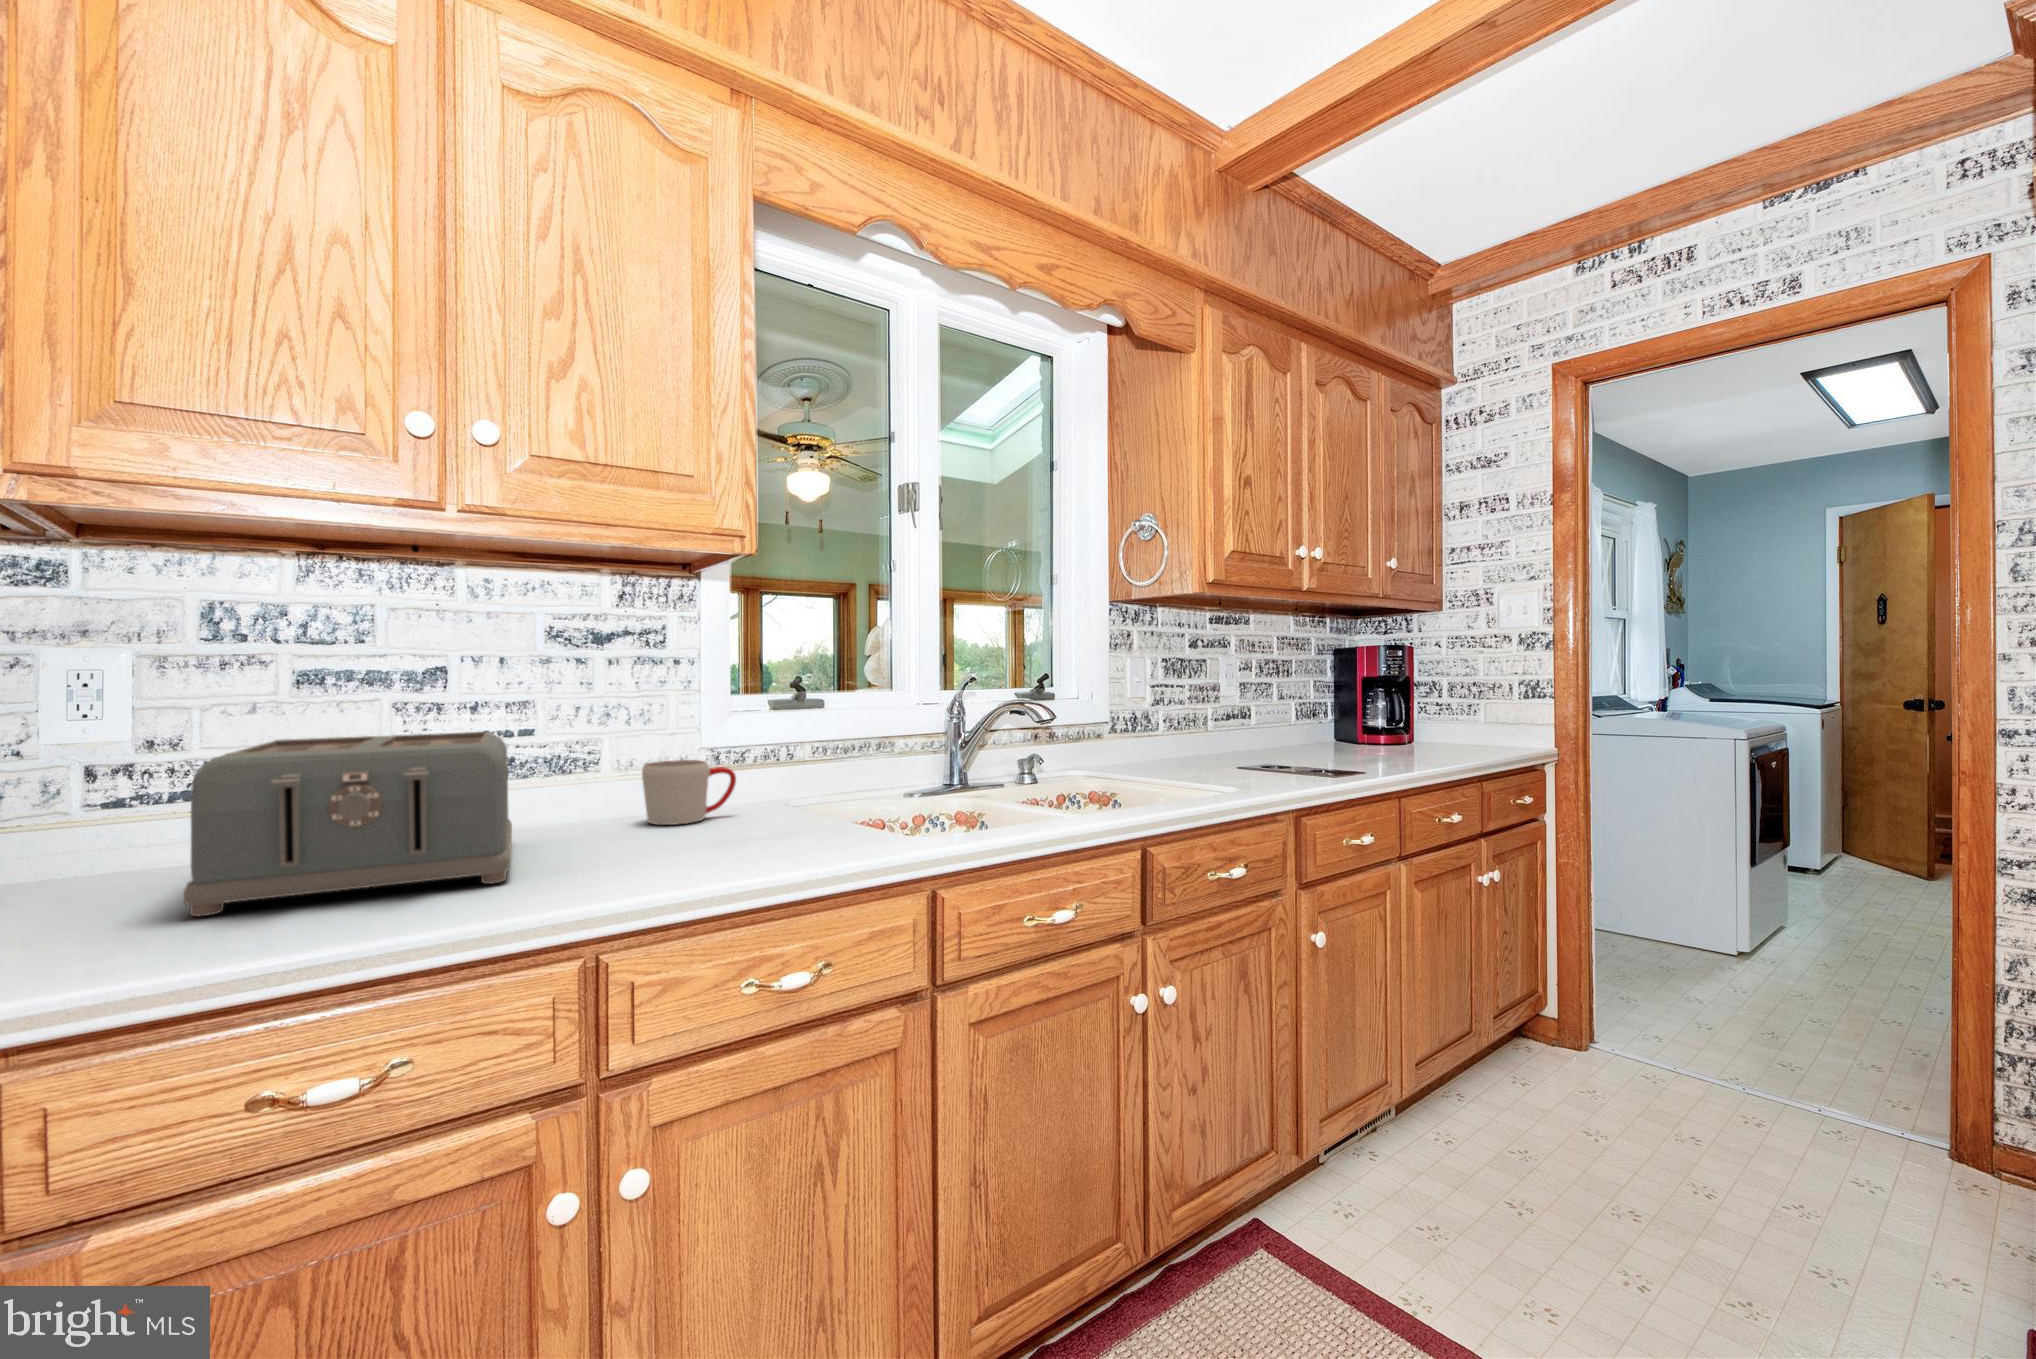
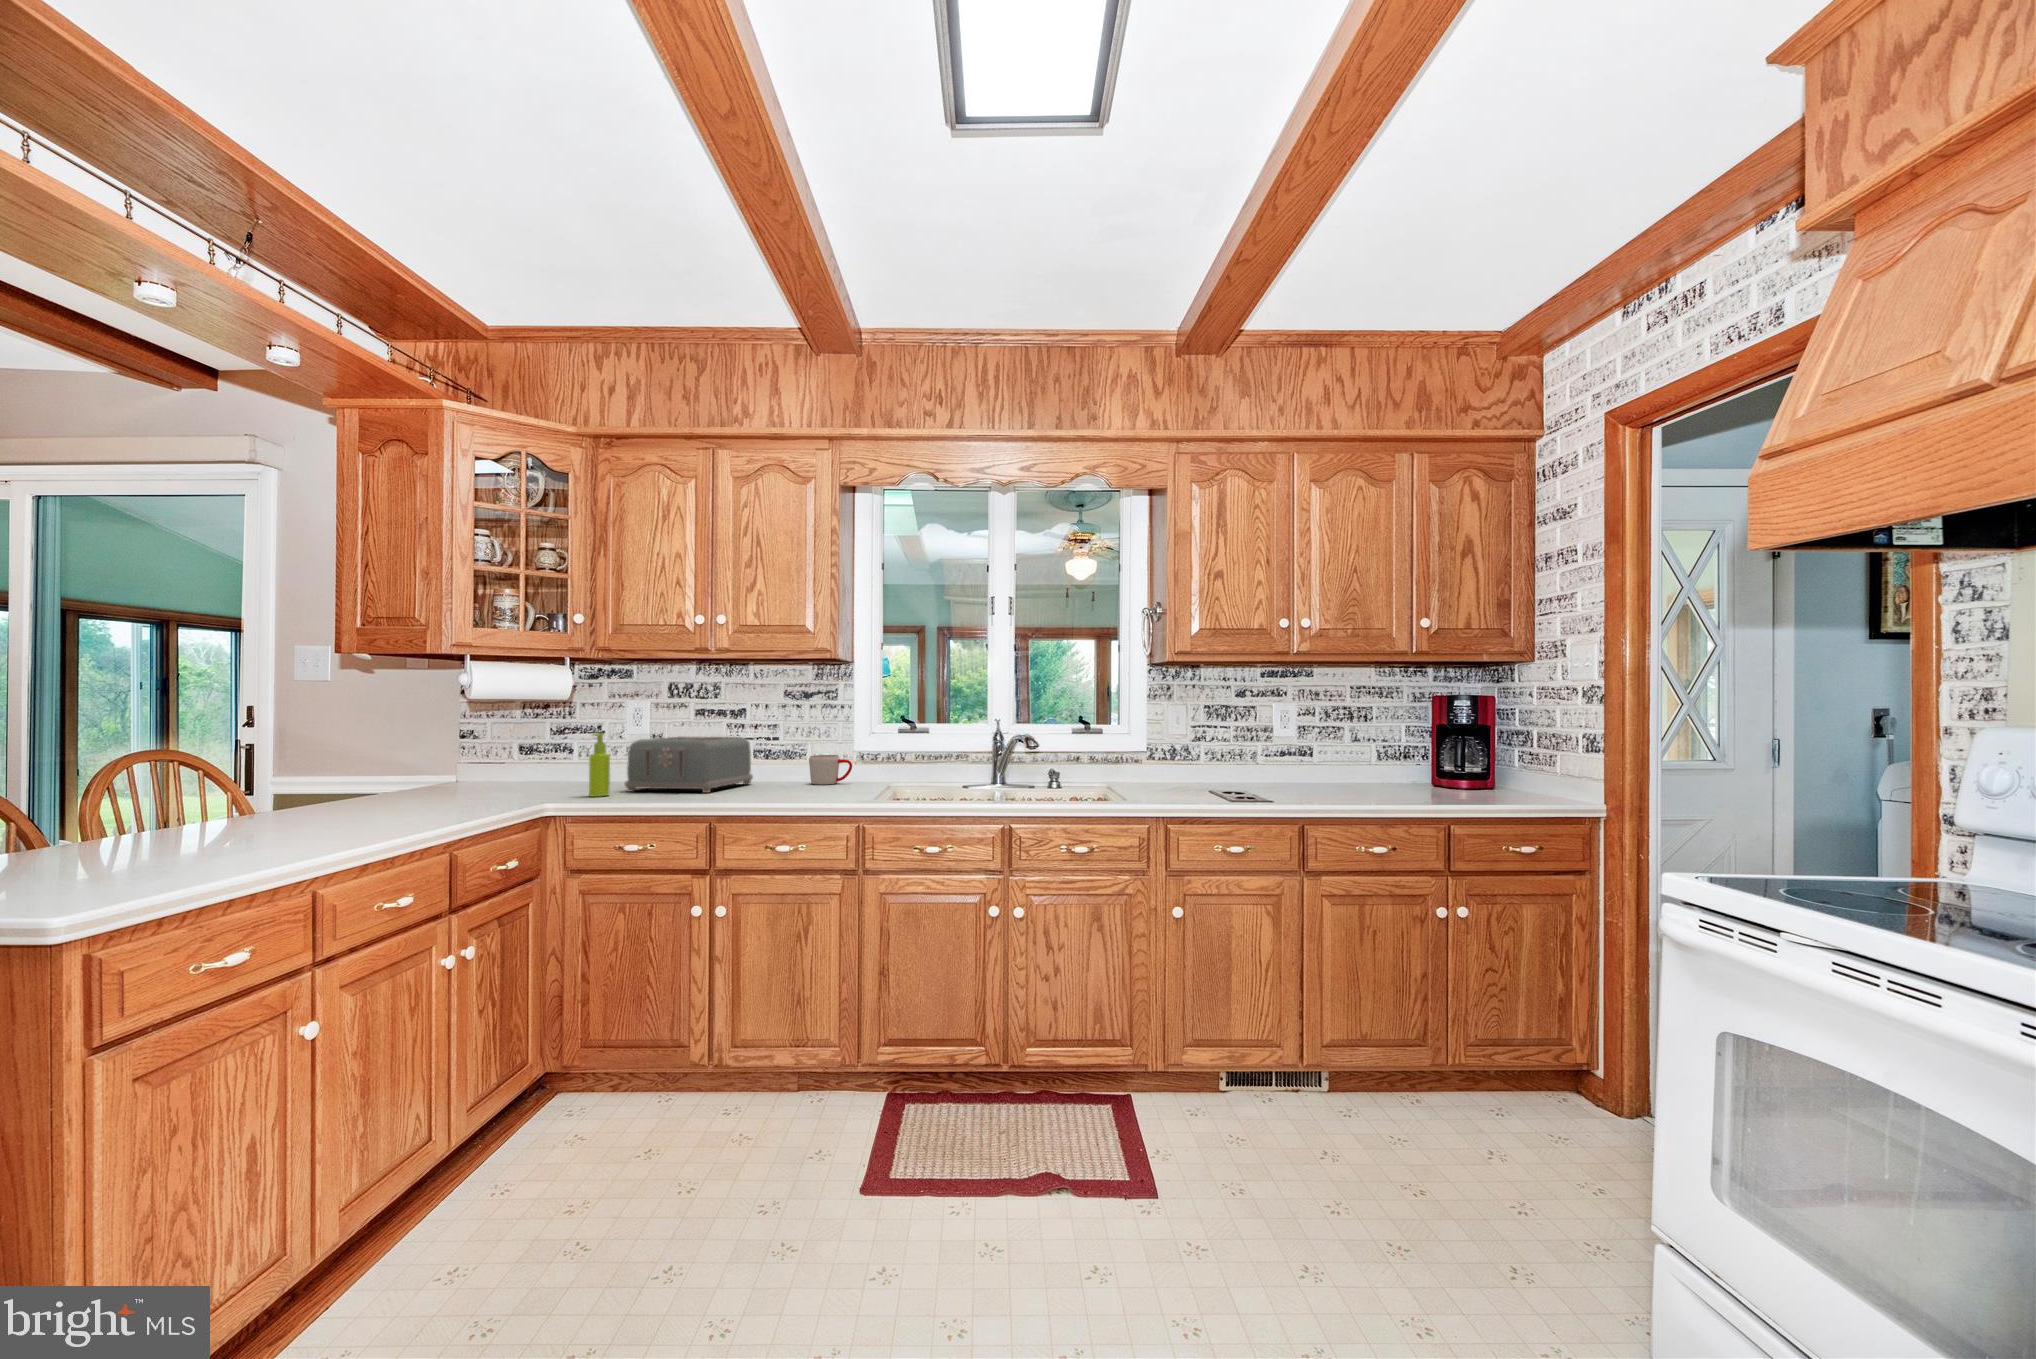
soap dispenser: none [84,740,175,962] -> present [589,733,610,797]

